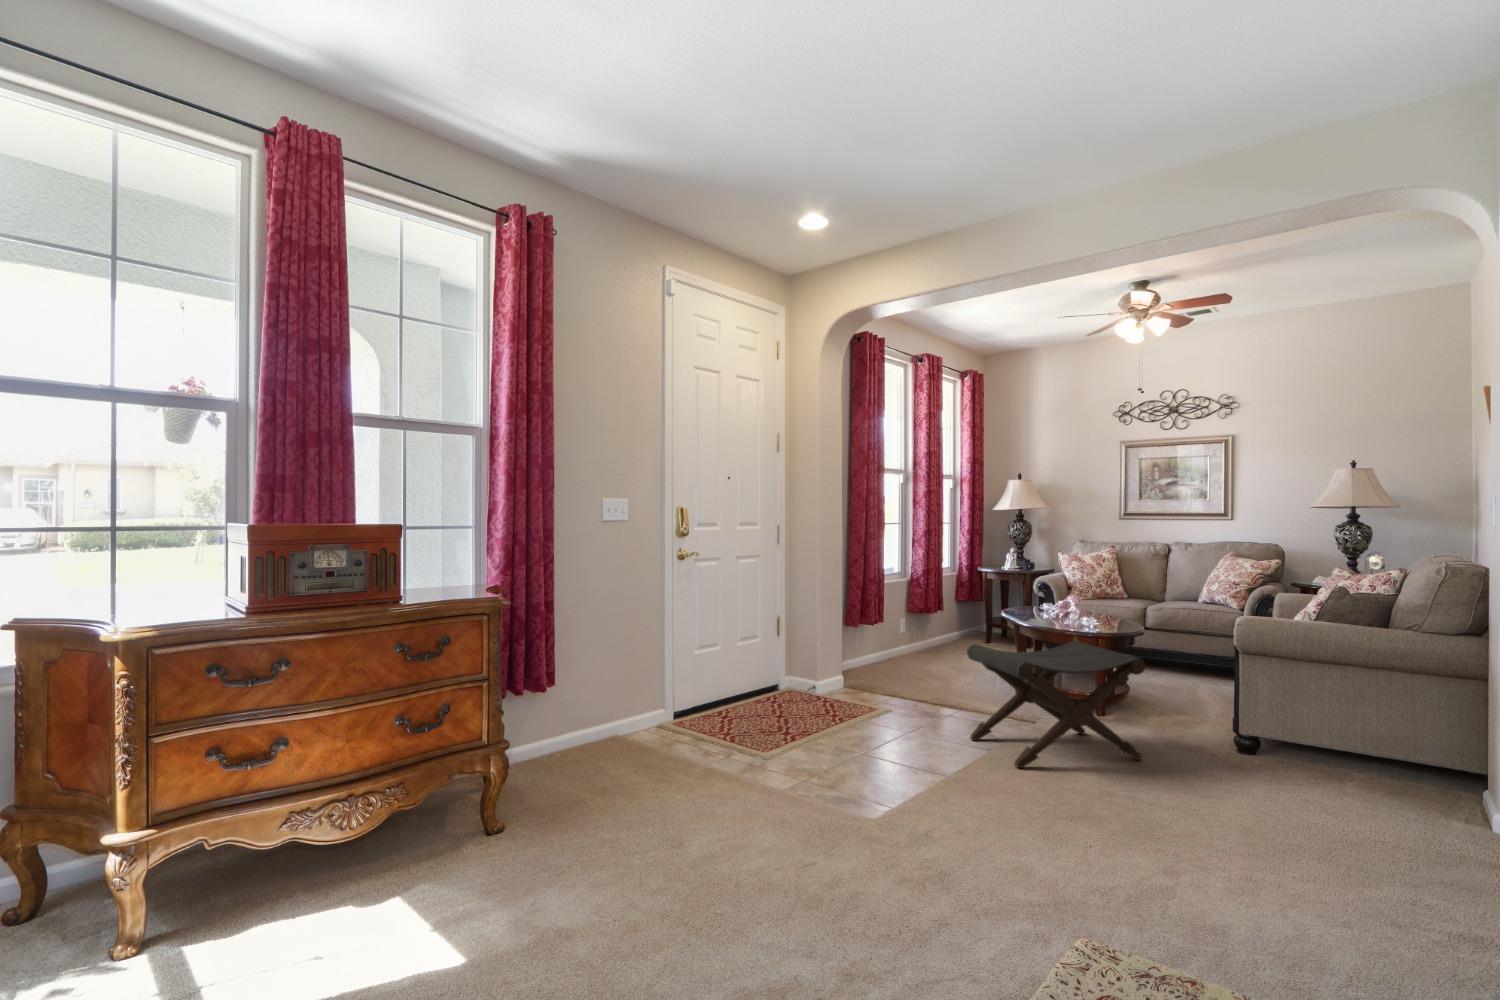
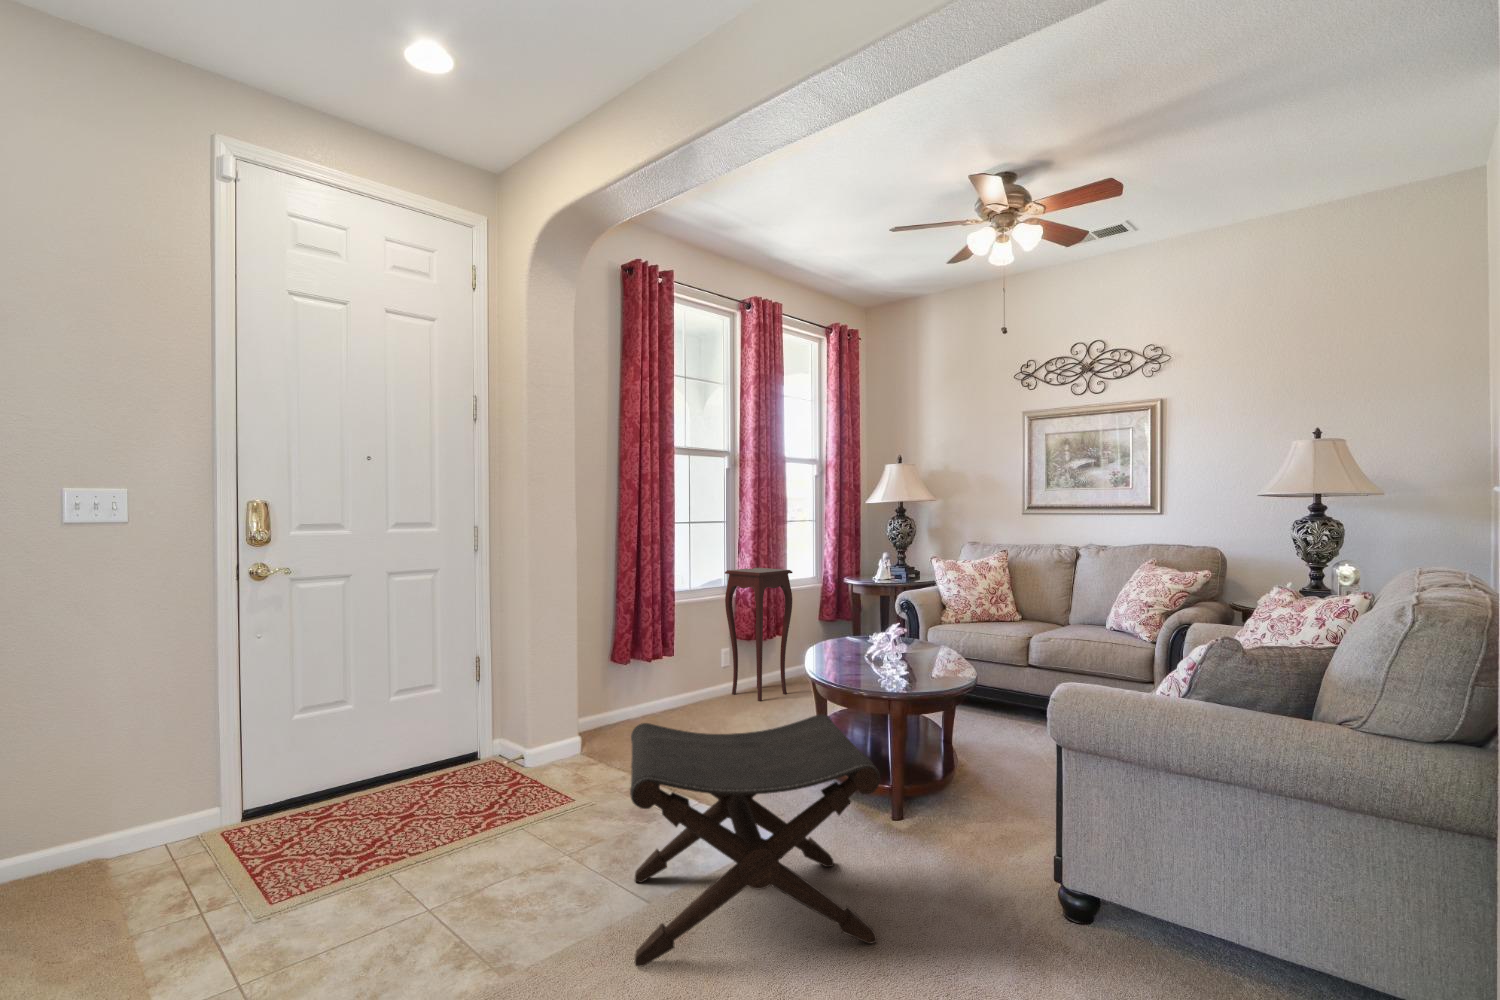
side table: none [906,560,957,660] -> present [725,568,793,701]

